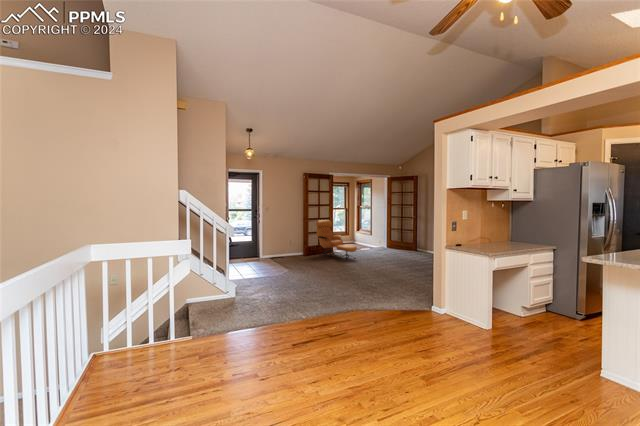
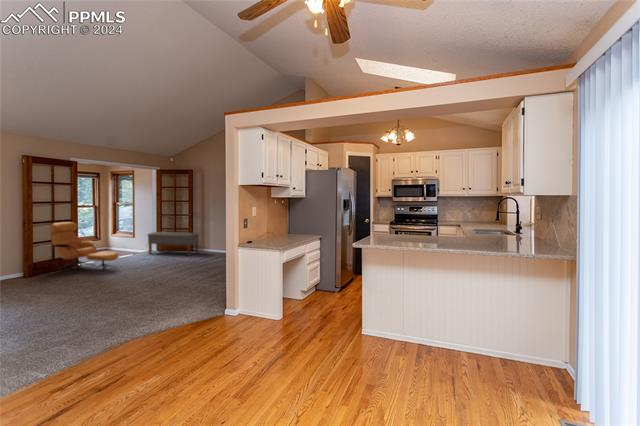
bench: none [381,232,424,255] -> present [148,232,199,255]

